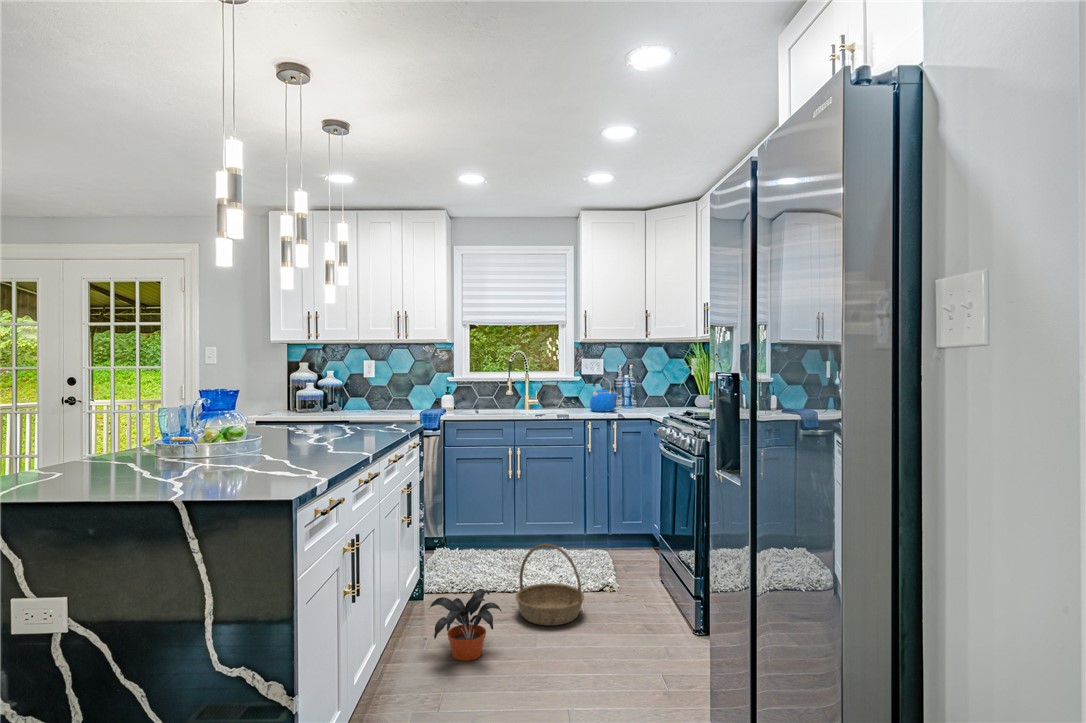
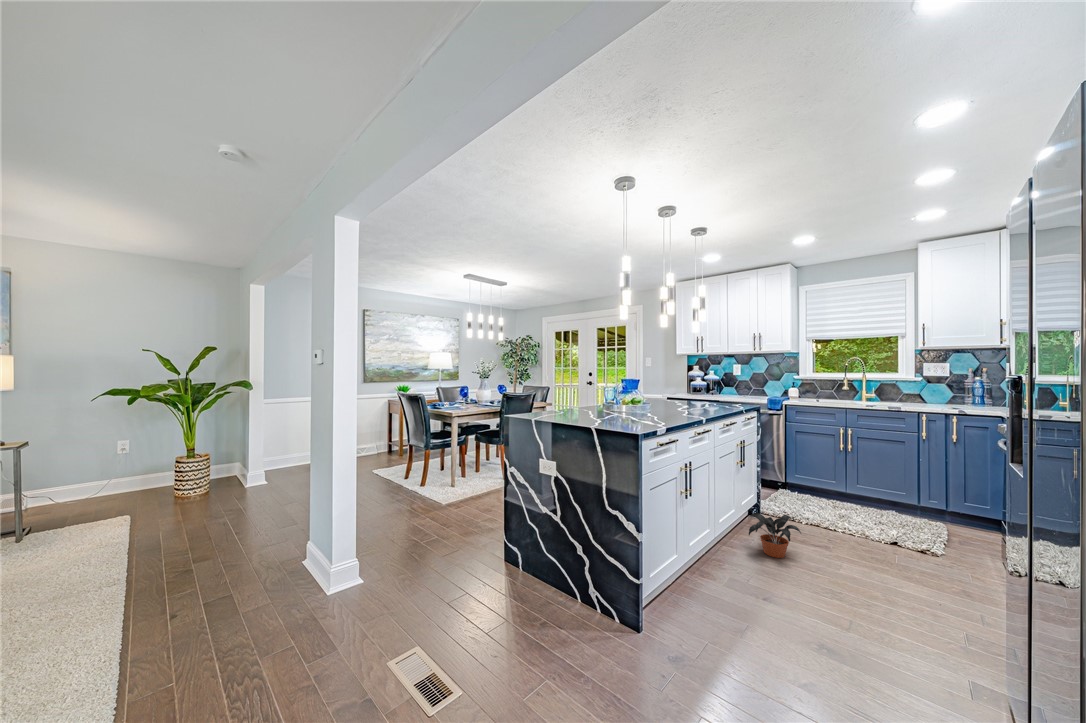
kettle: present [590,377,618,412] -> none [928,378,964,408]
basket: present [516,544,584,625] -> none [822,498,887,561]

